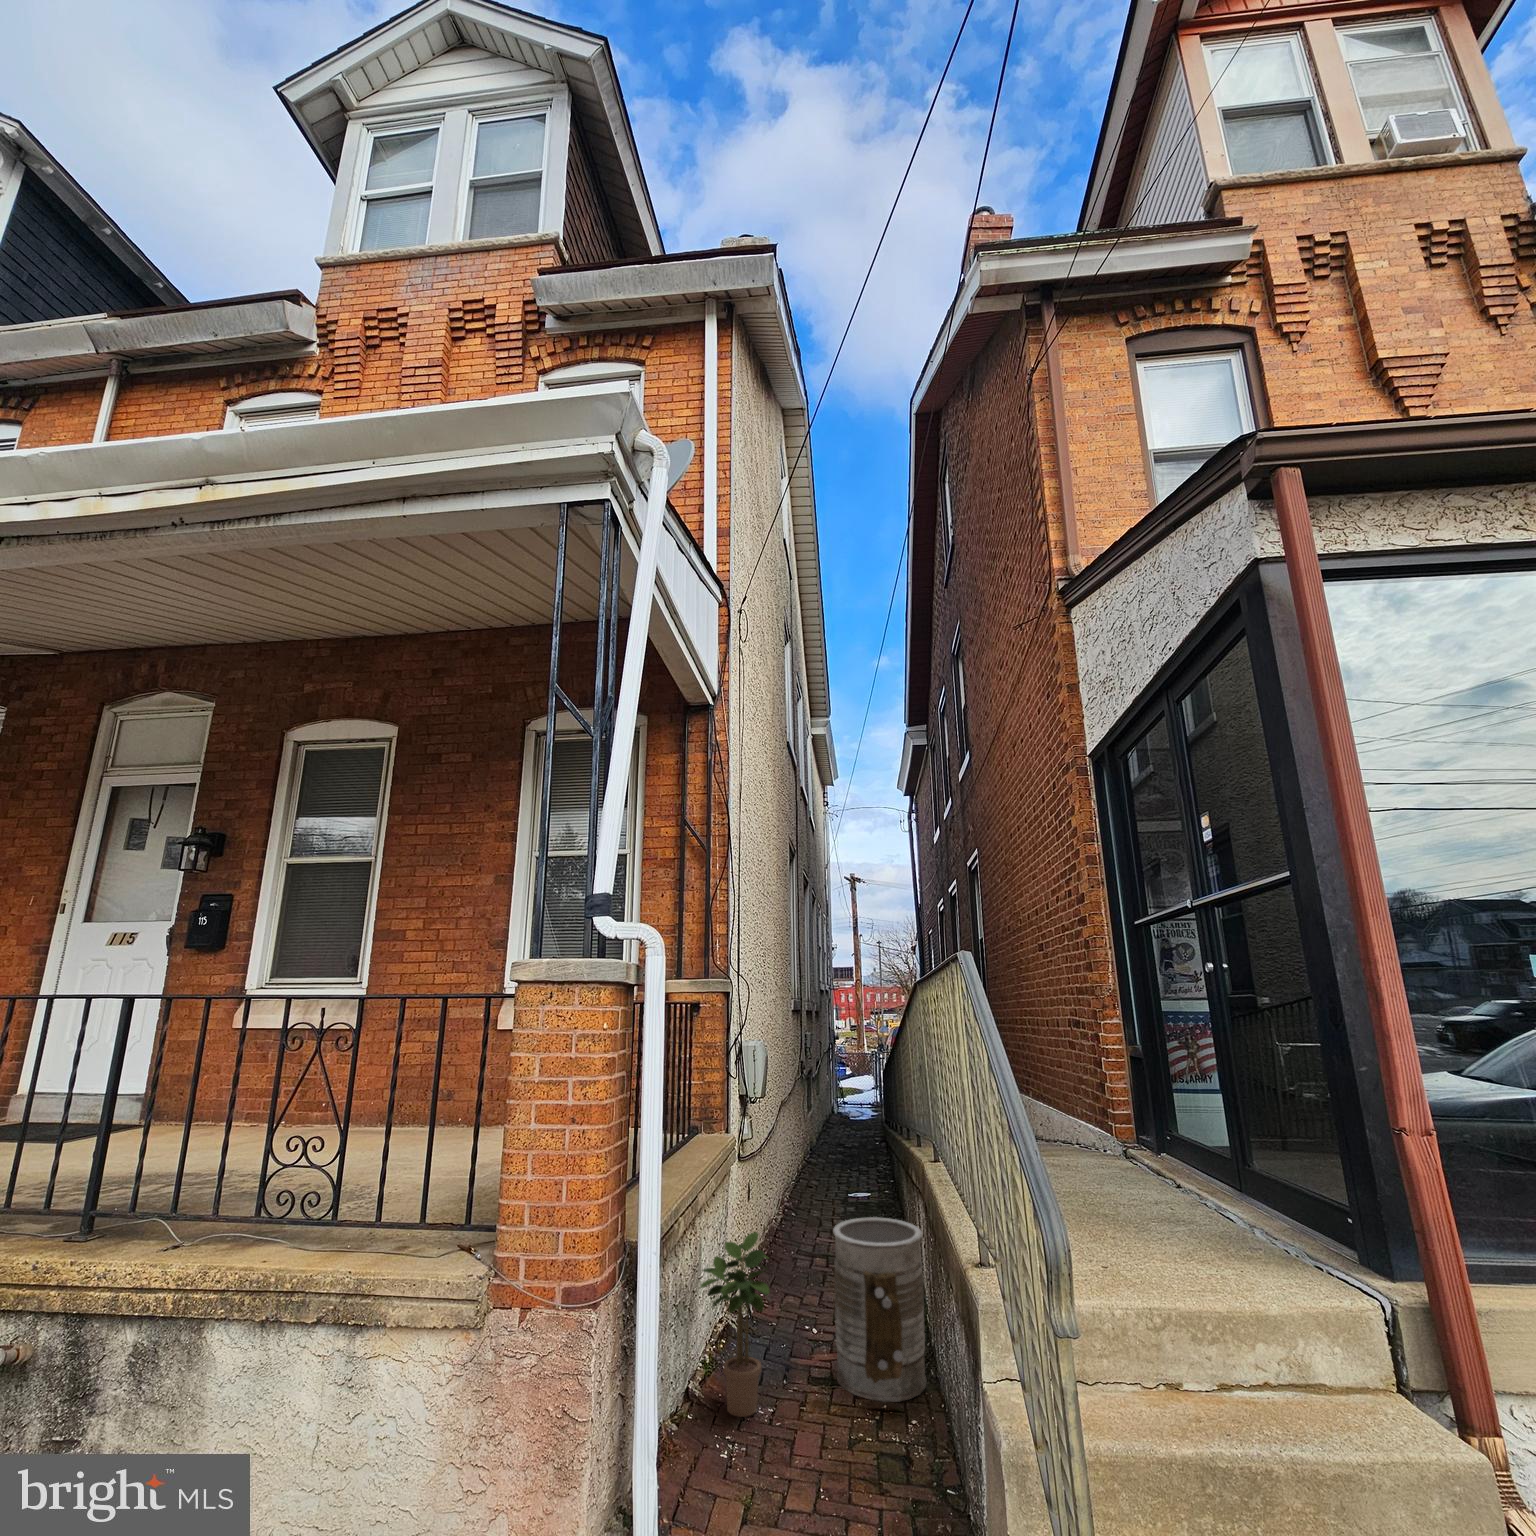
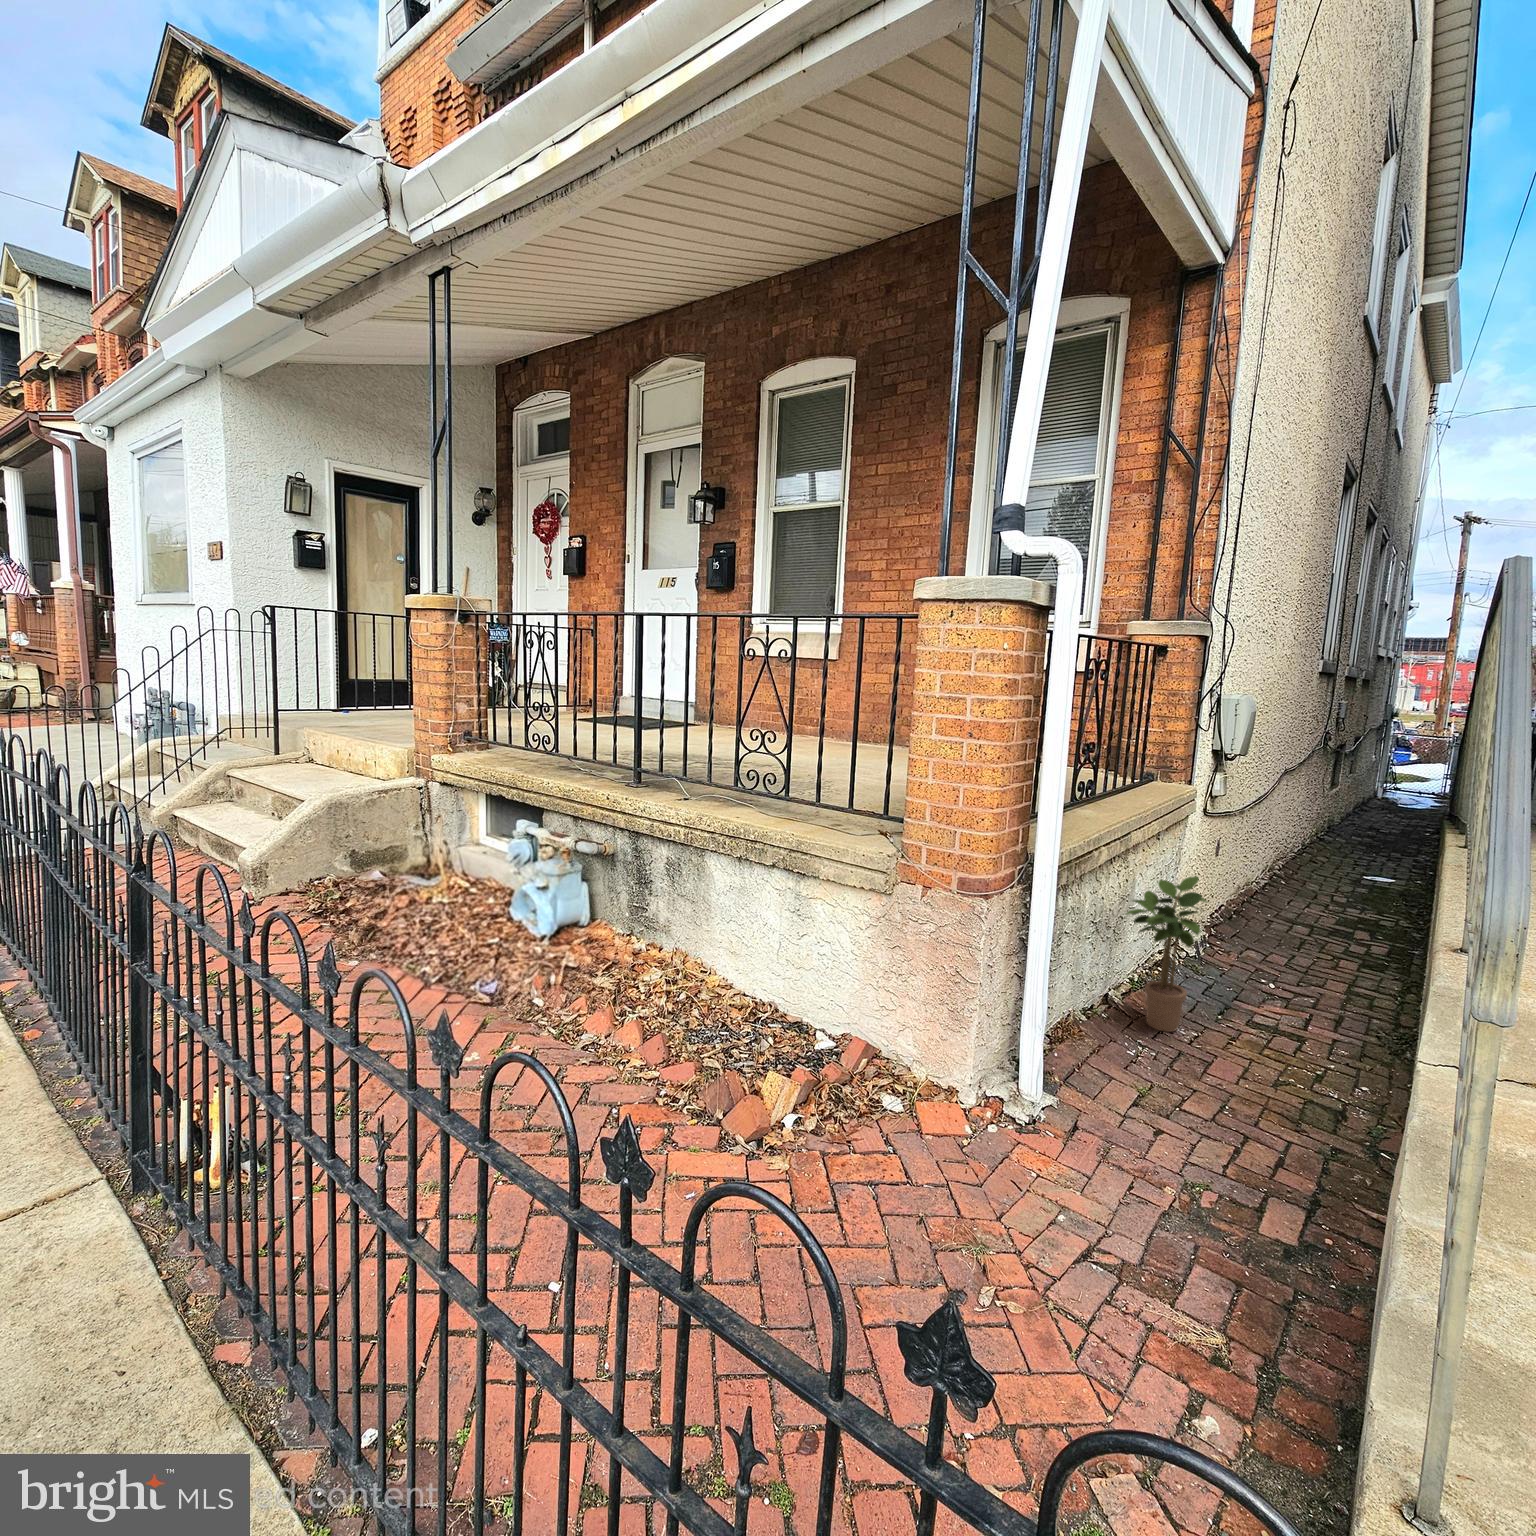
trash can: present [833,1217,926,1402] -> none [1280,886,1418,1067]

